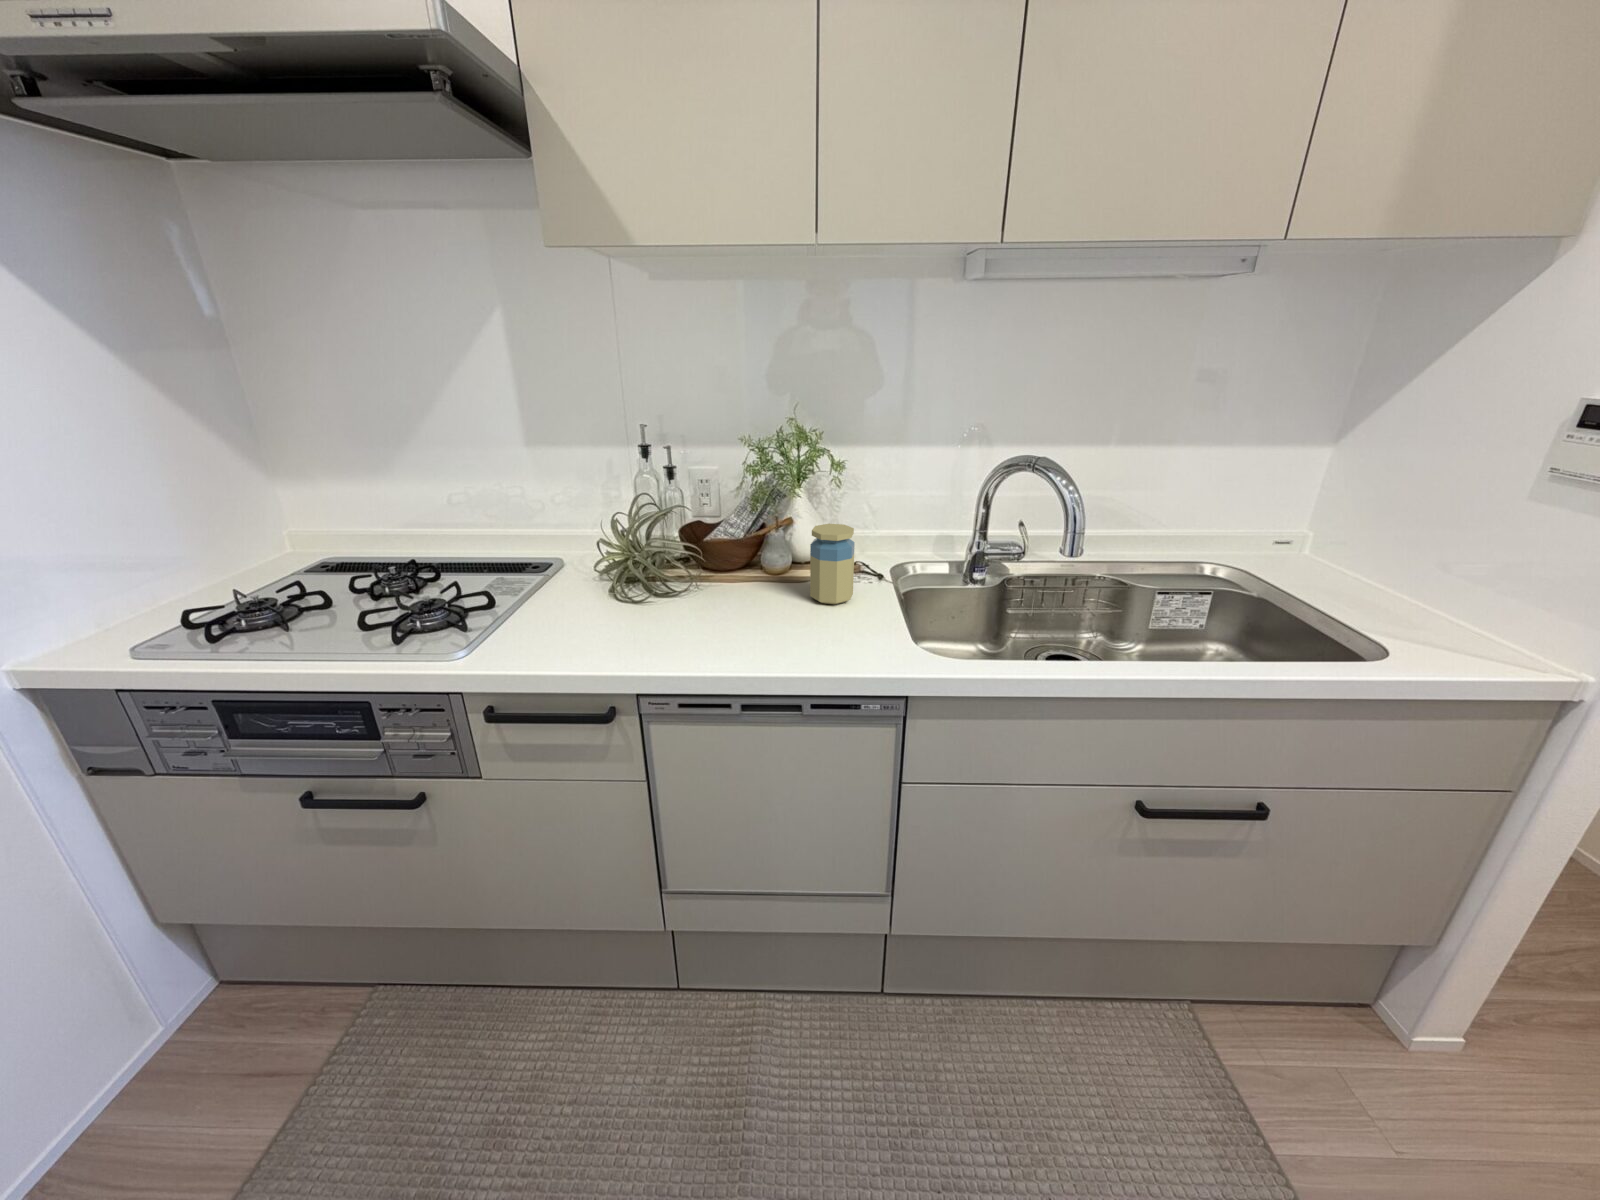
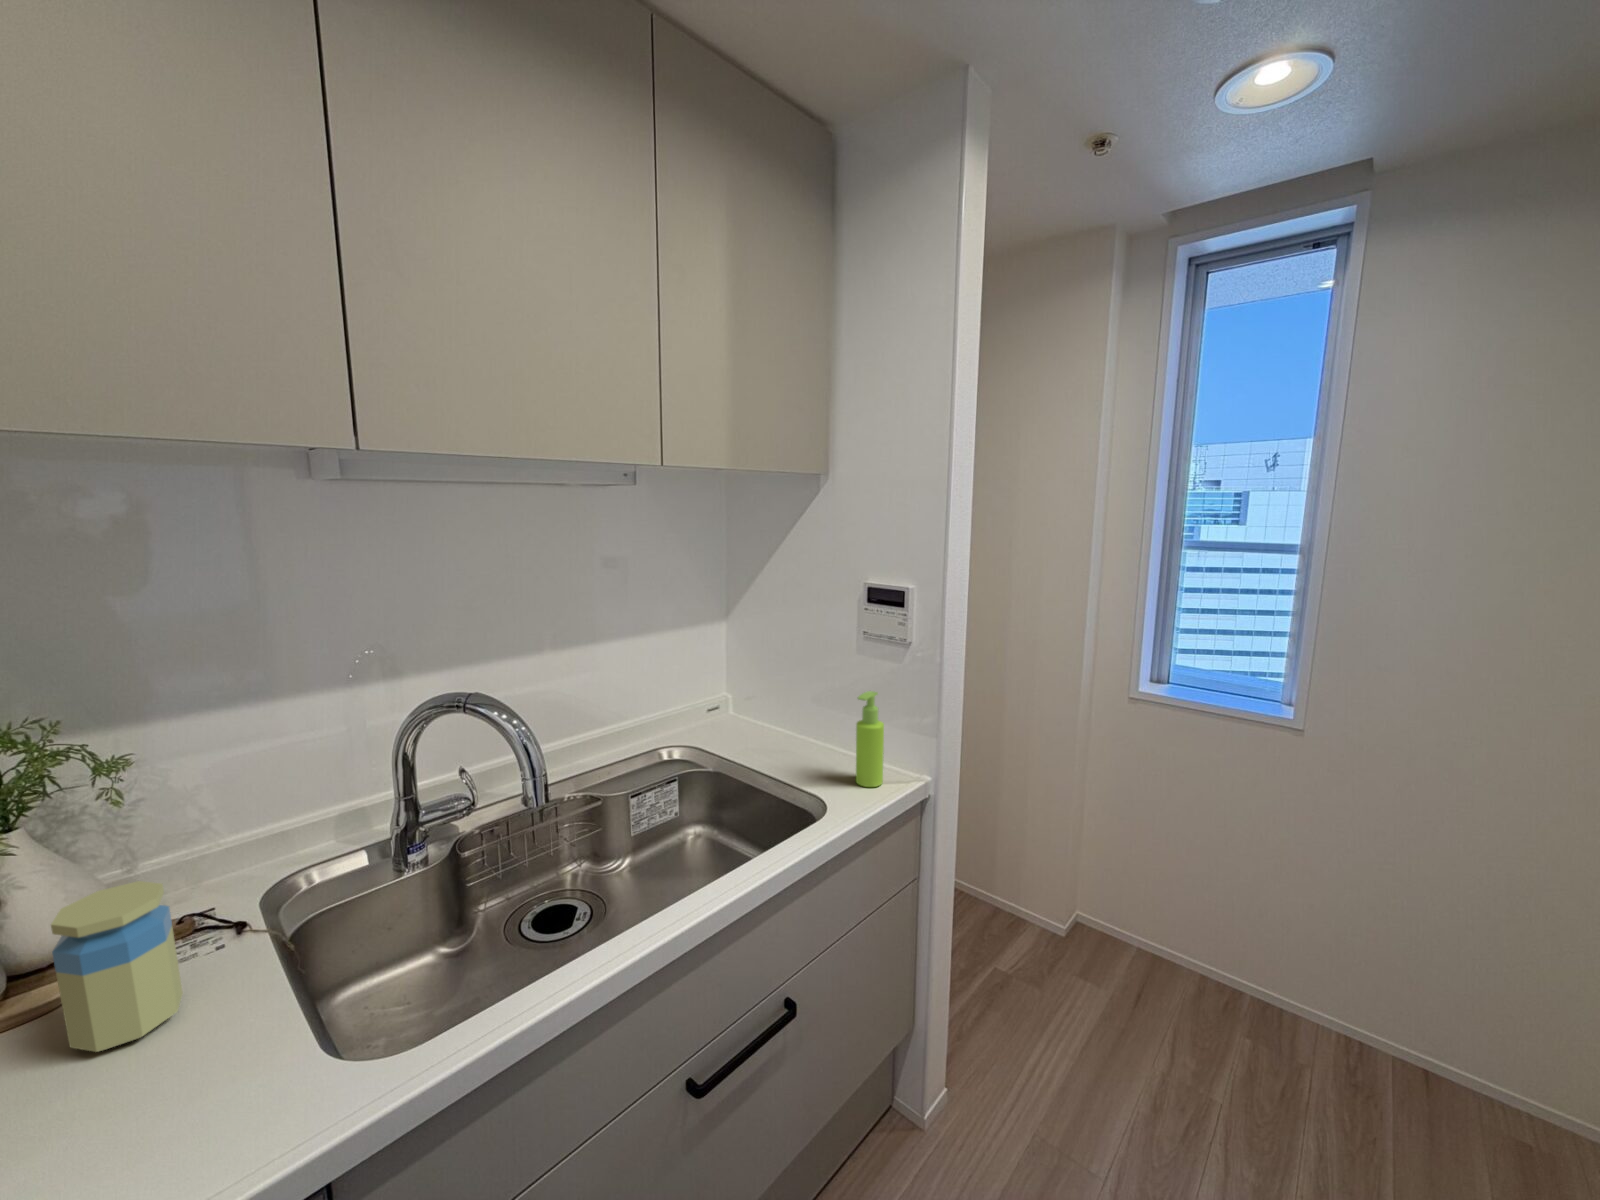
soap dispenser: none [1444,546,1527,664] -> present [856,691,884,787]

